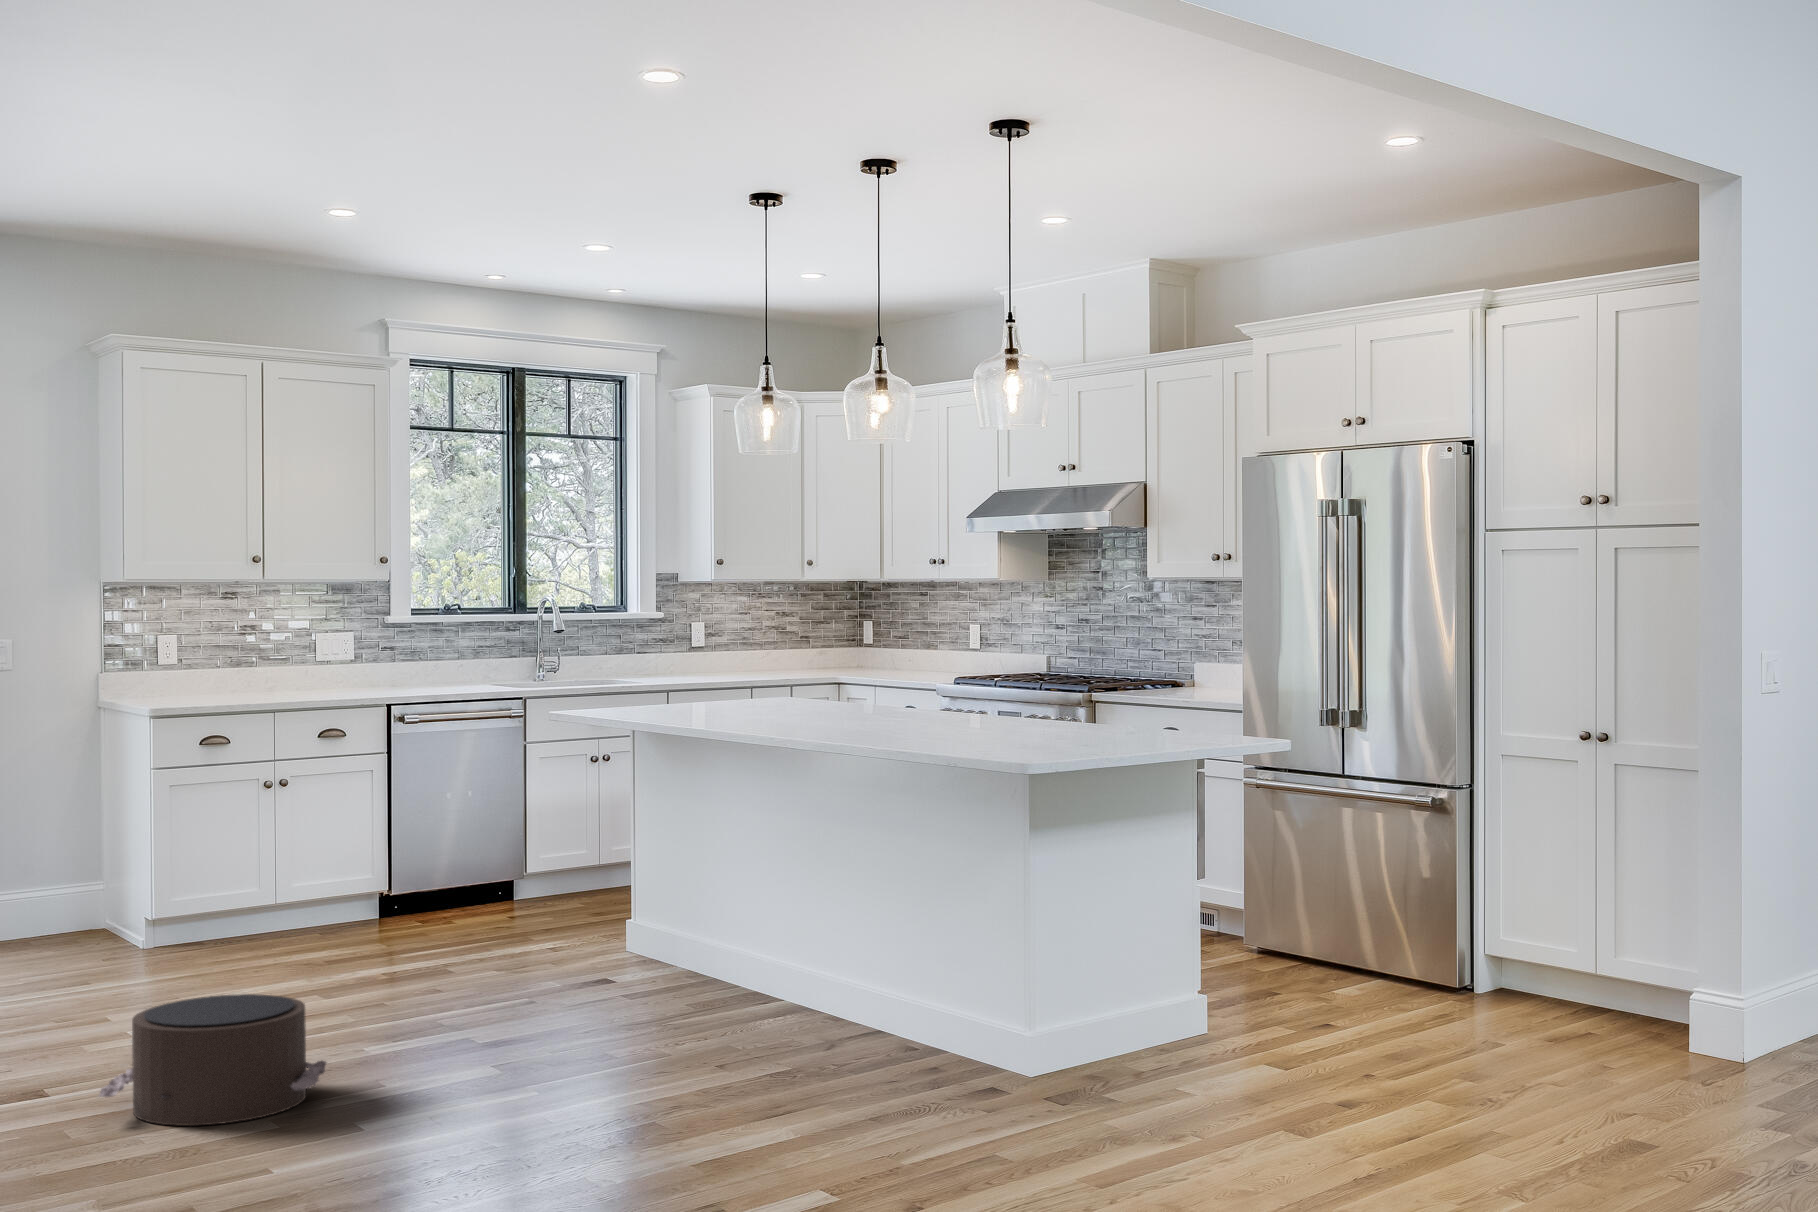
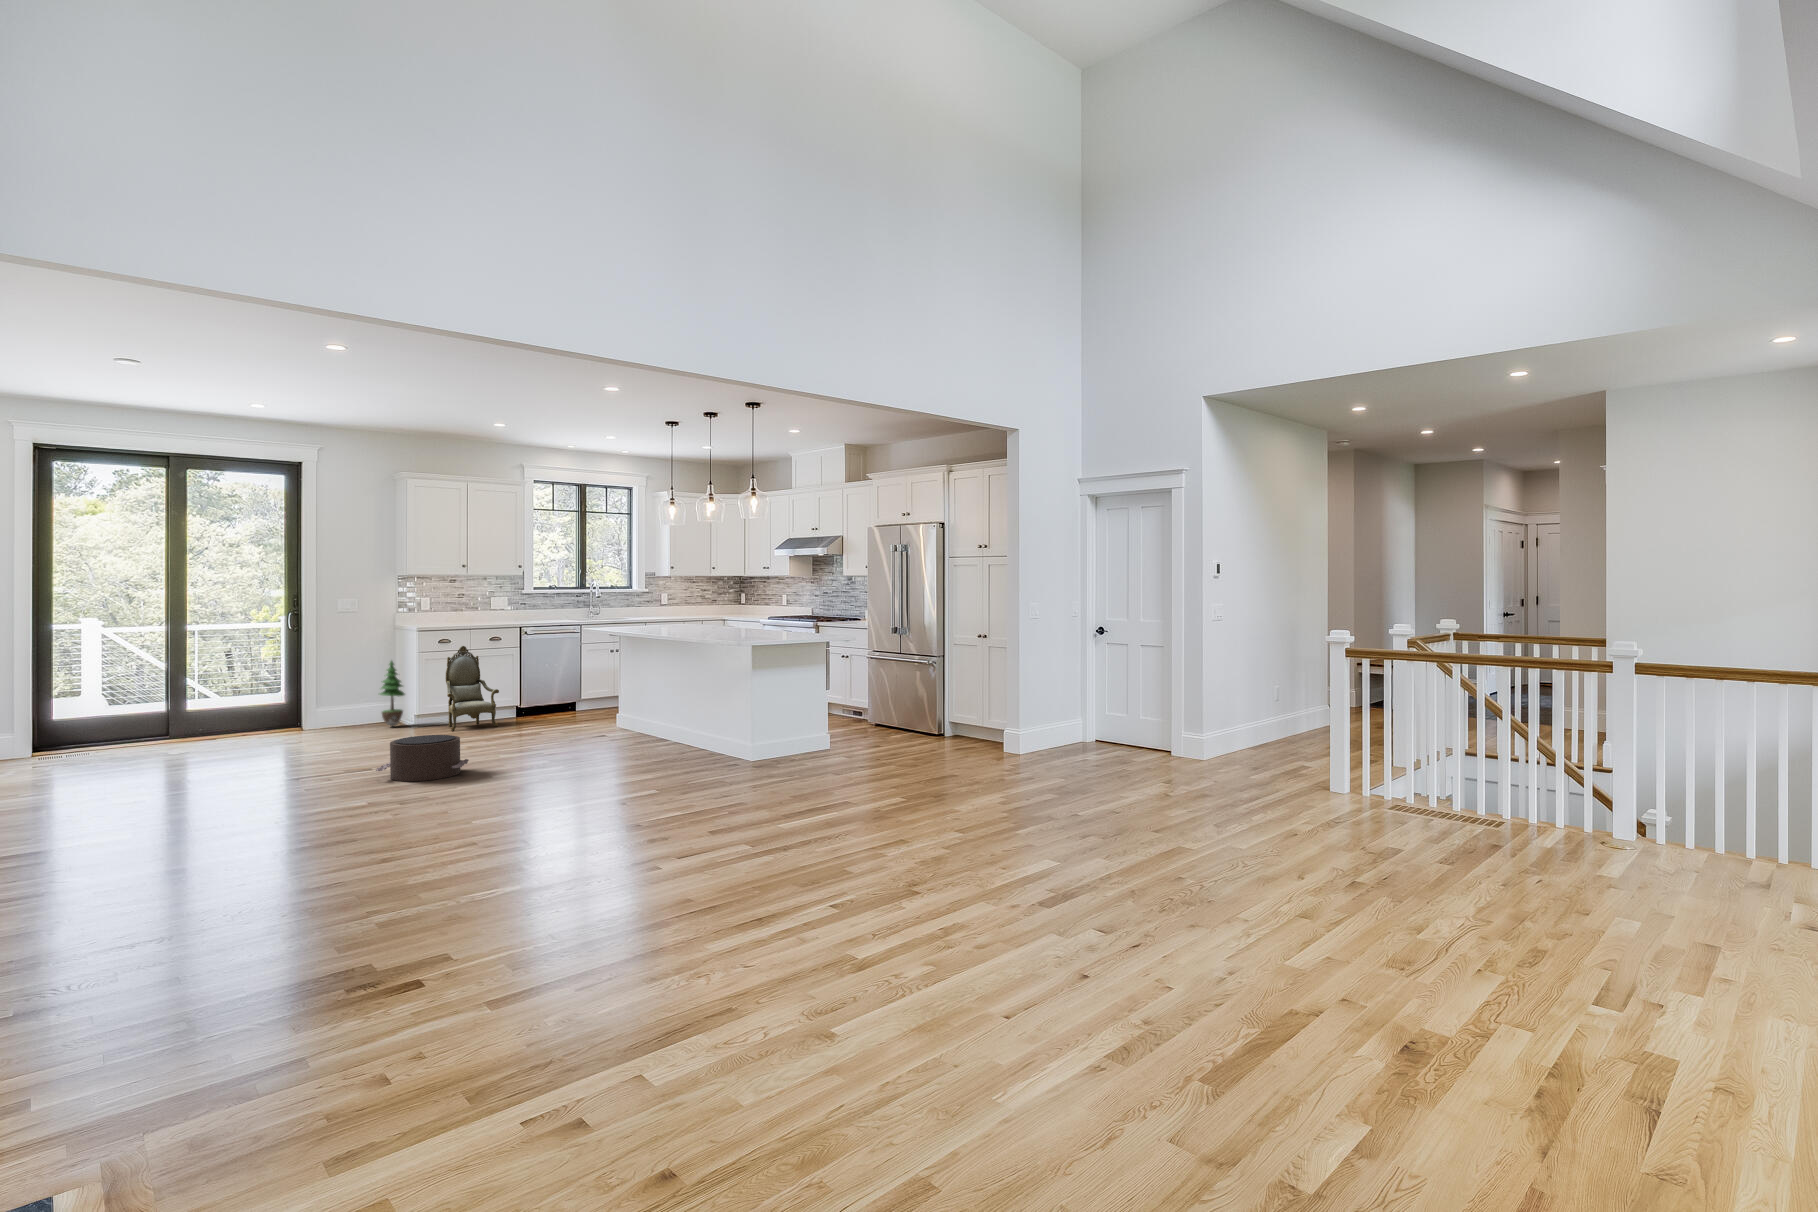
armchair: none [179,691,349,961] -> present [446,646,499,731]
potted tree: none [65,784,129,948] -> present [380,661,405,727]

